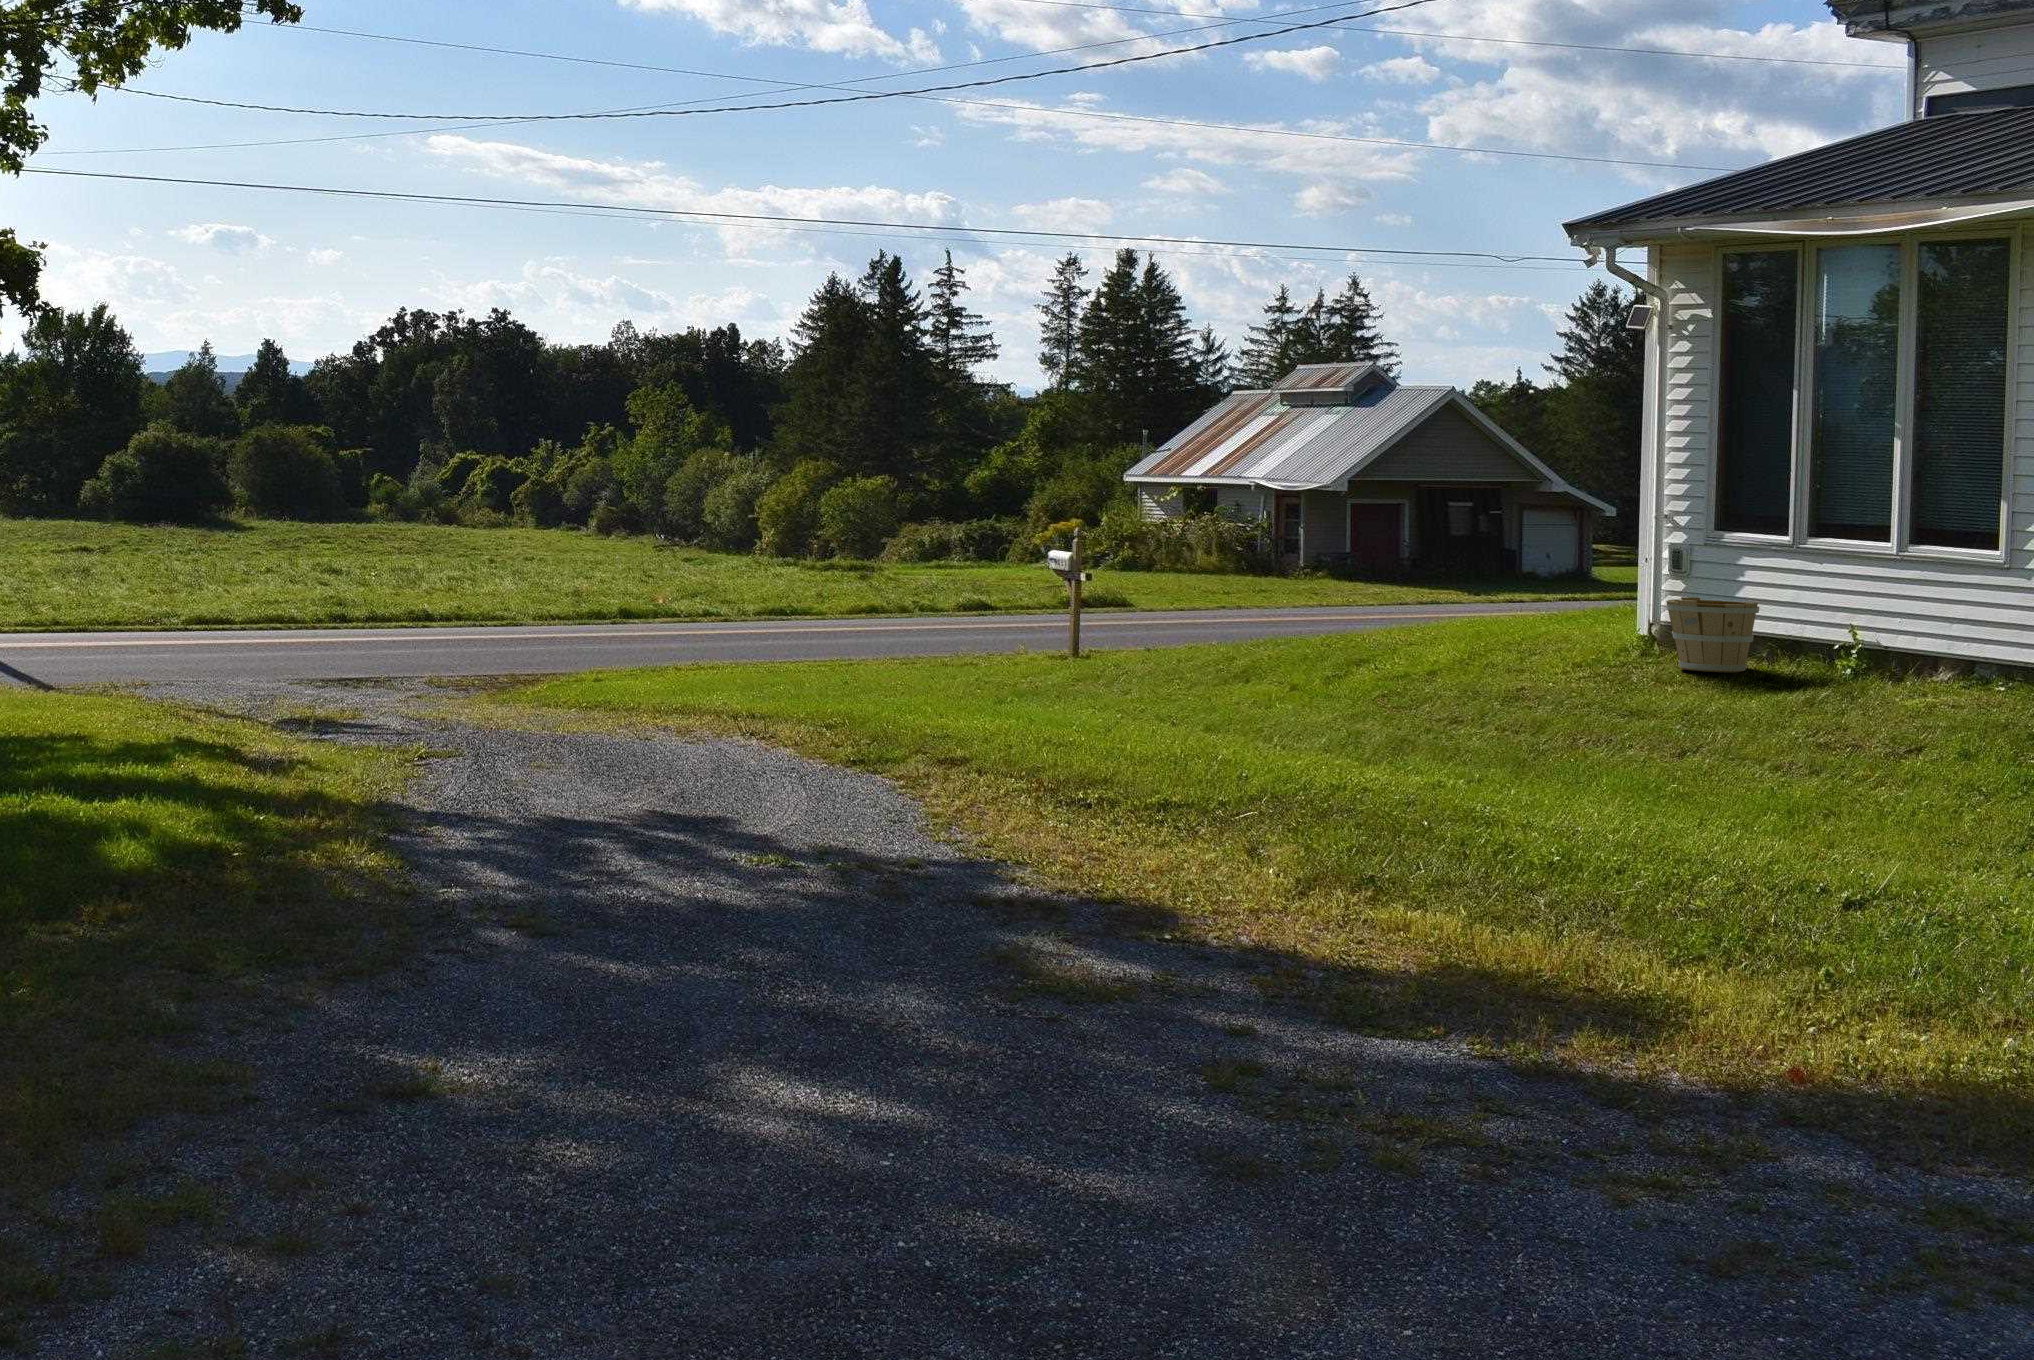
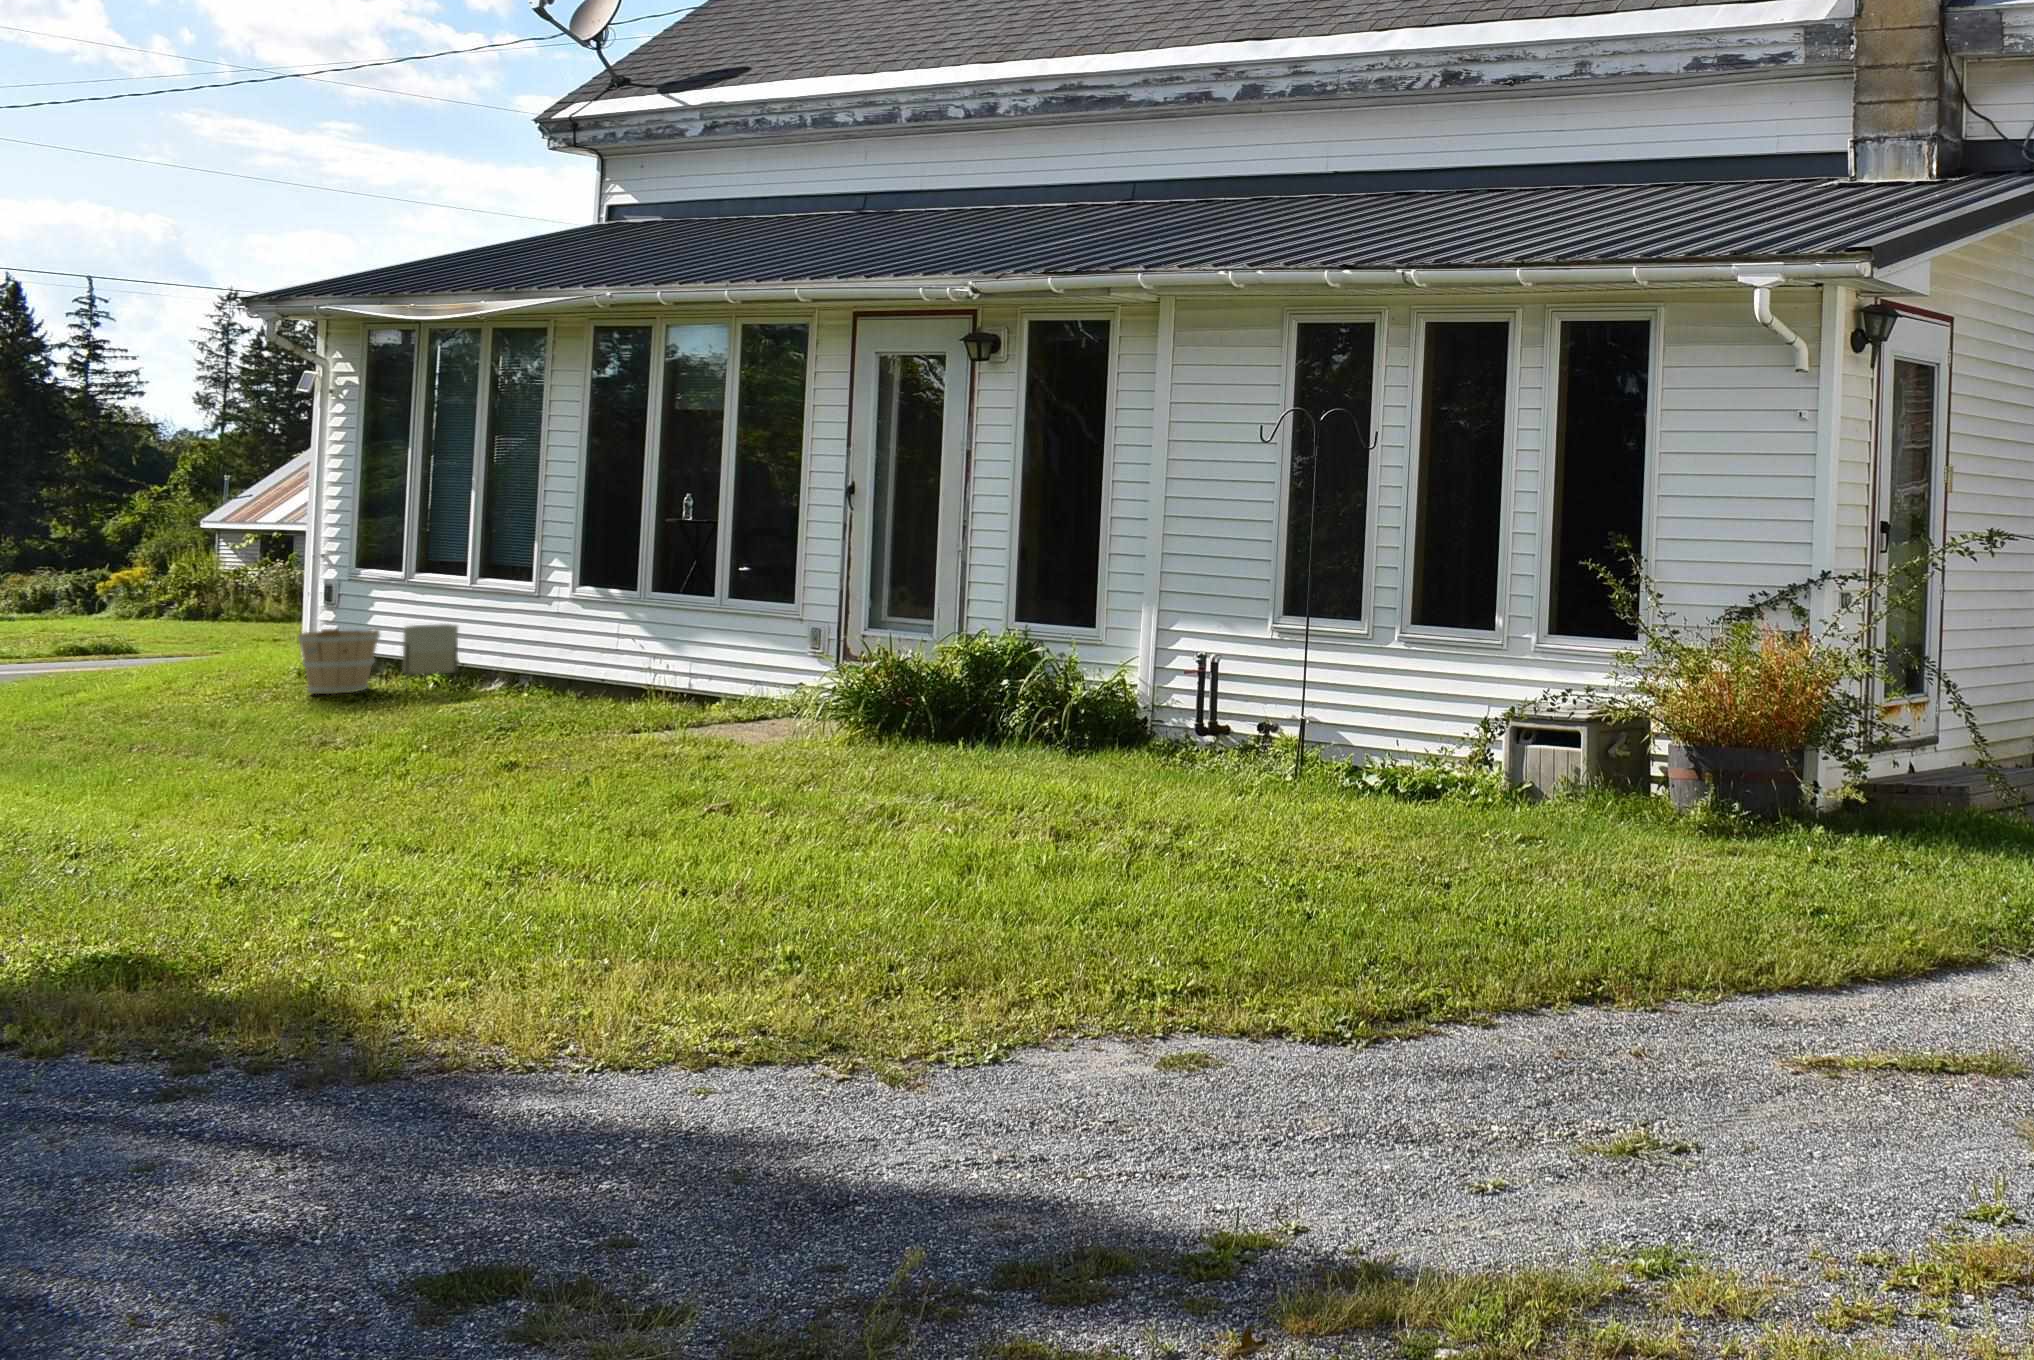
planter: none [1827,600,1898,684] -> present [402,624,458,689]

